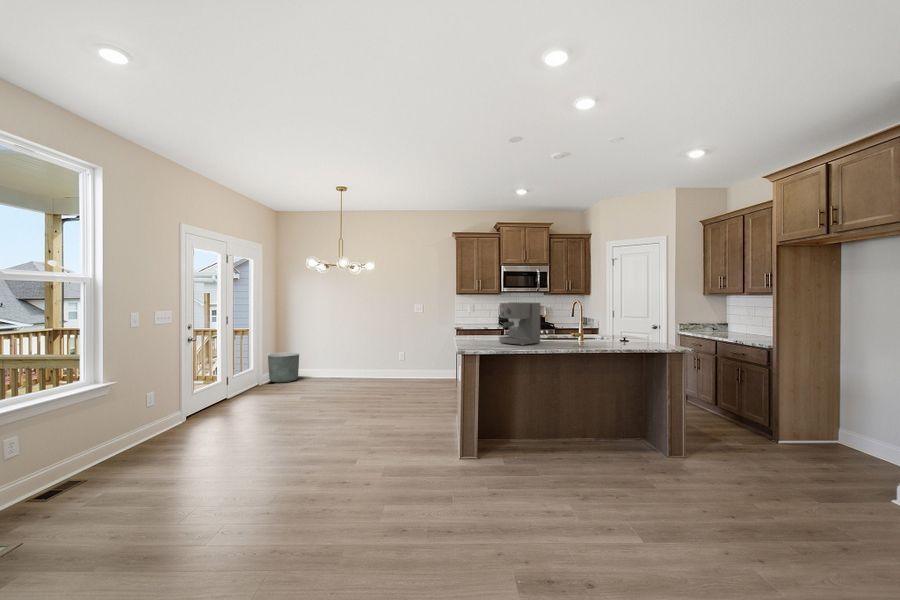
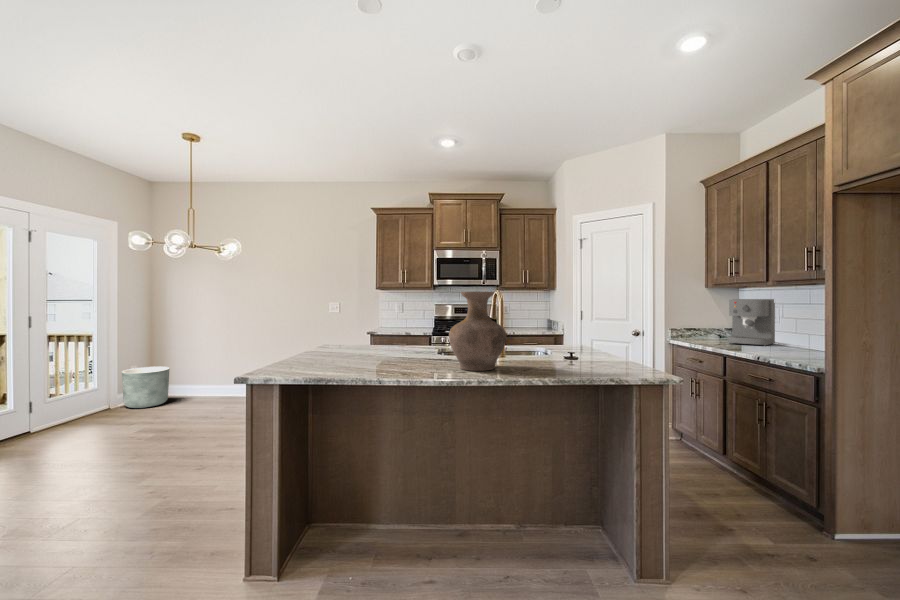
coffee maker: present [499,302,540,345] -> present [728,299,775,346]
vase: none [562,302,595,346] -> present [449,292,506,371]

